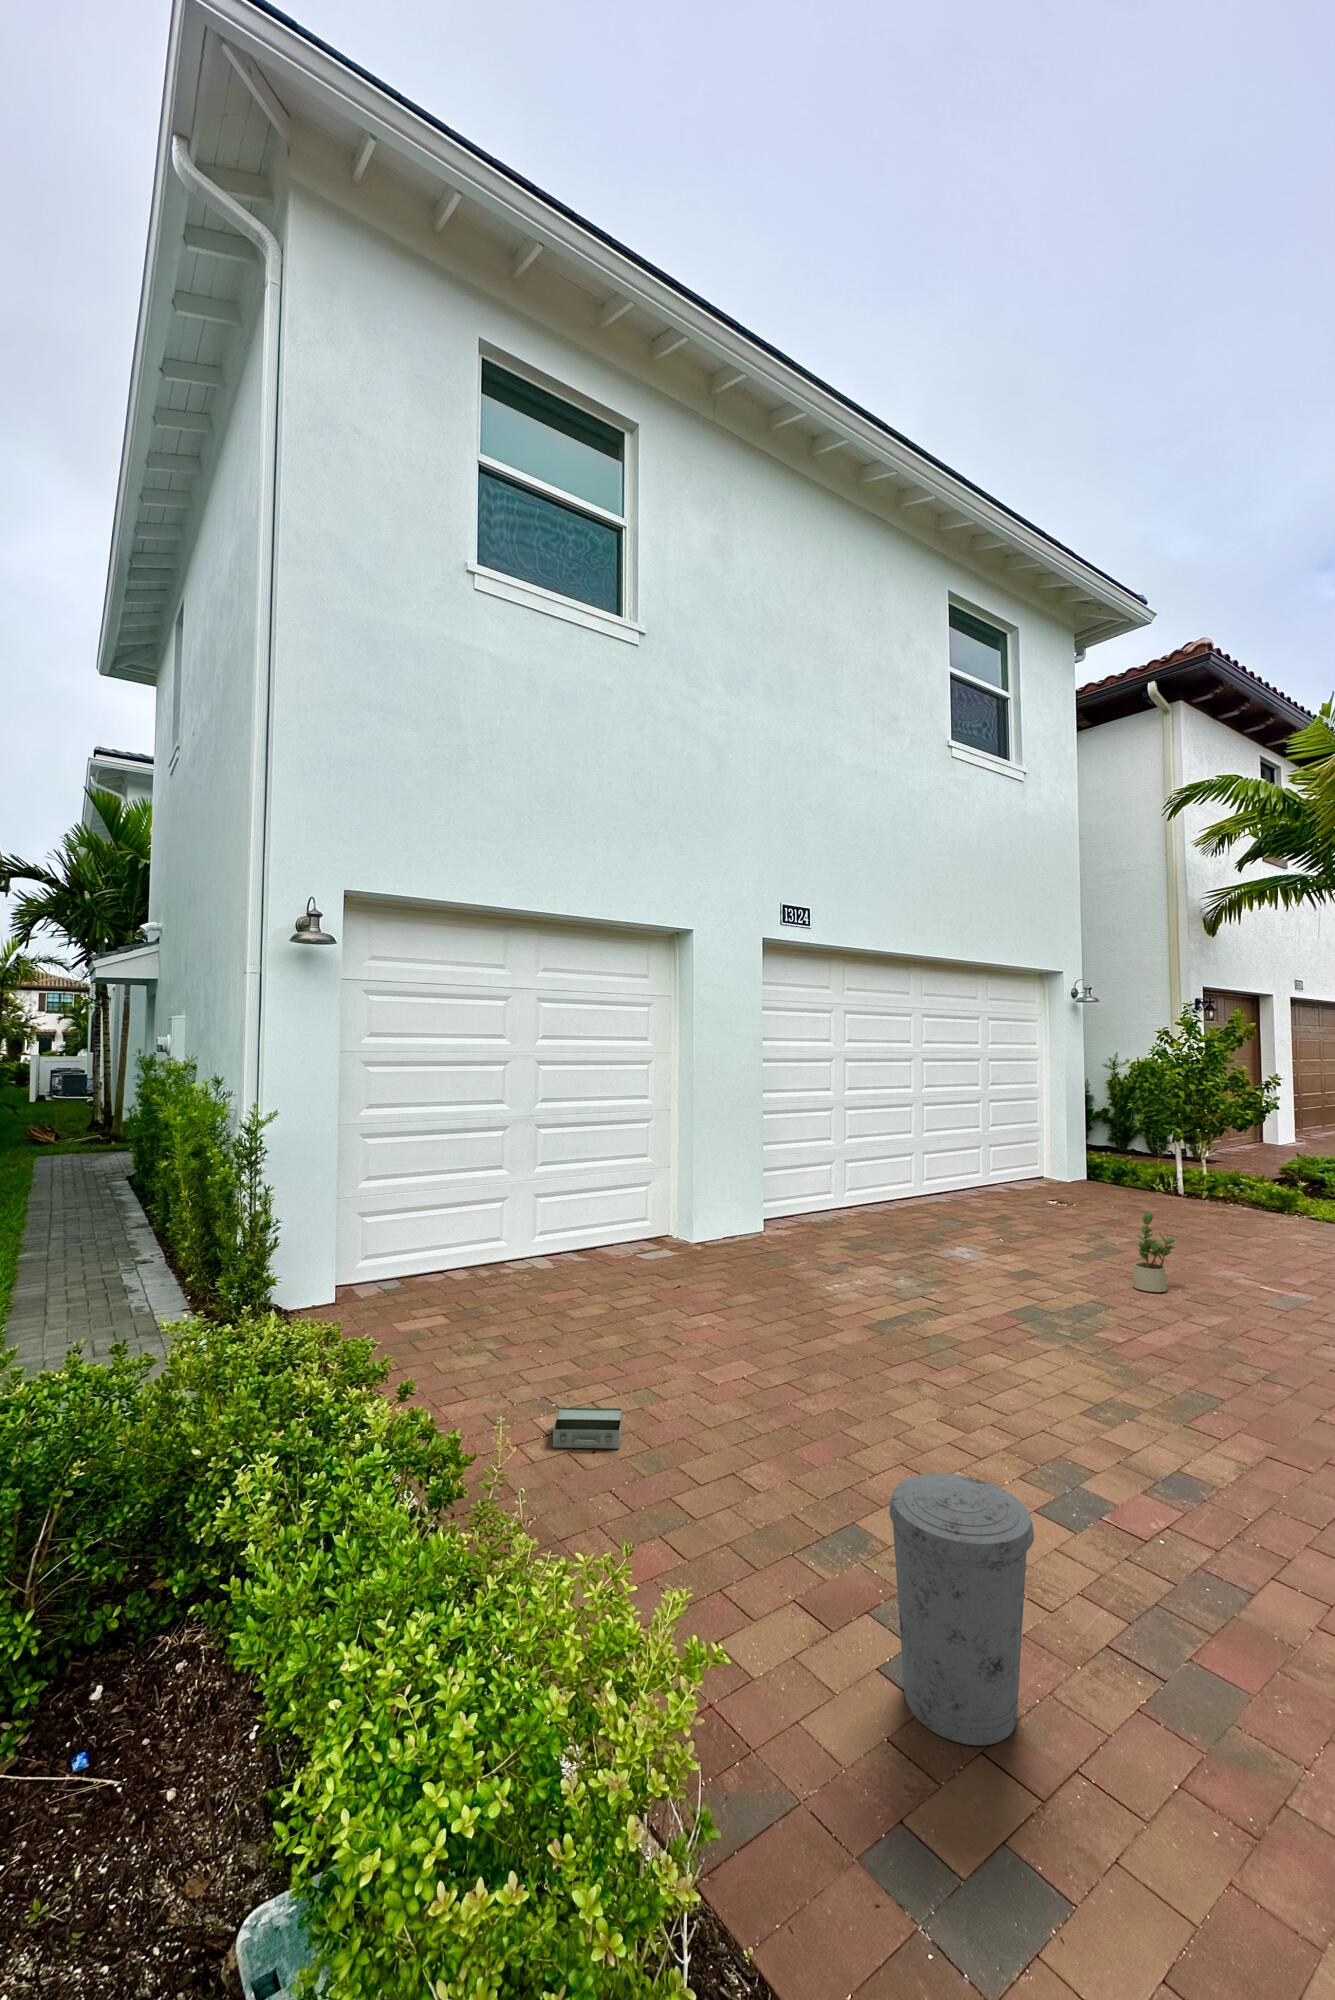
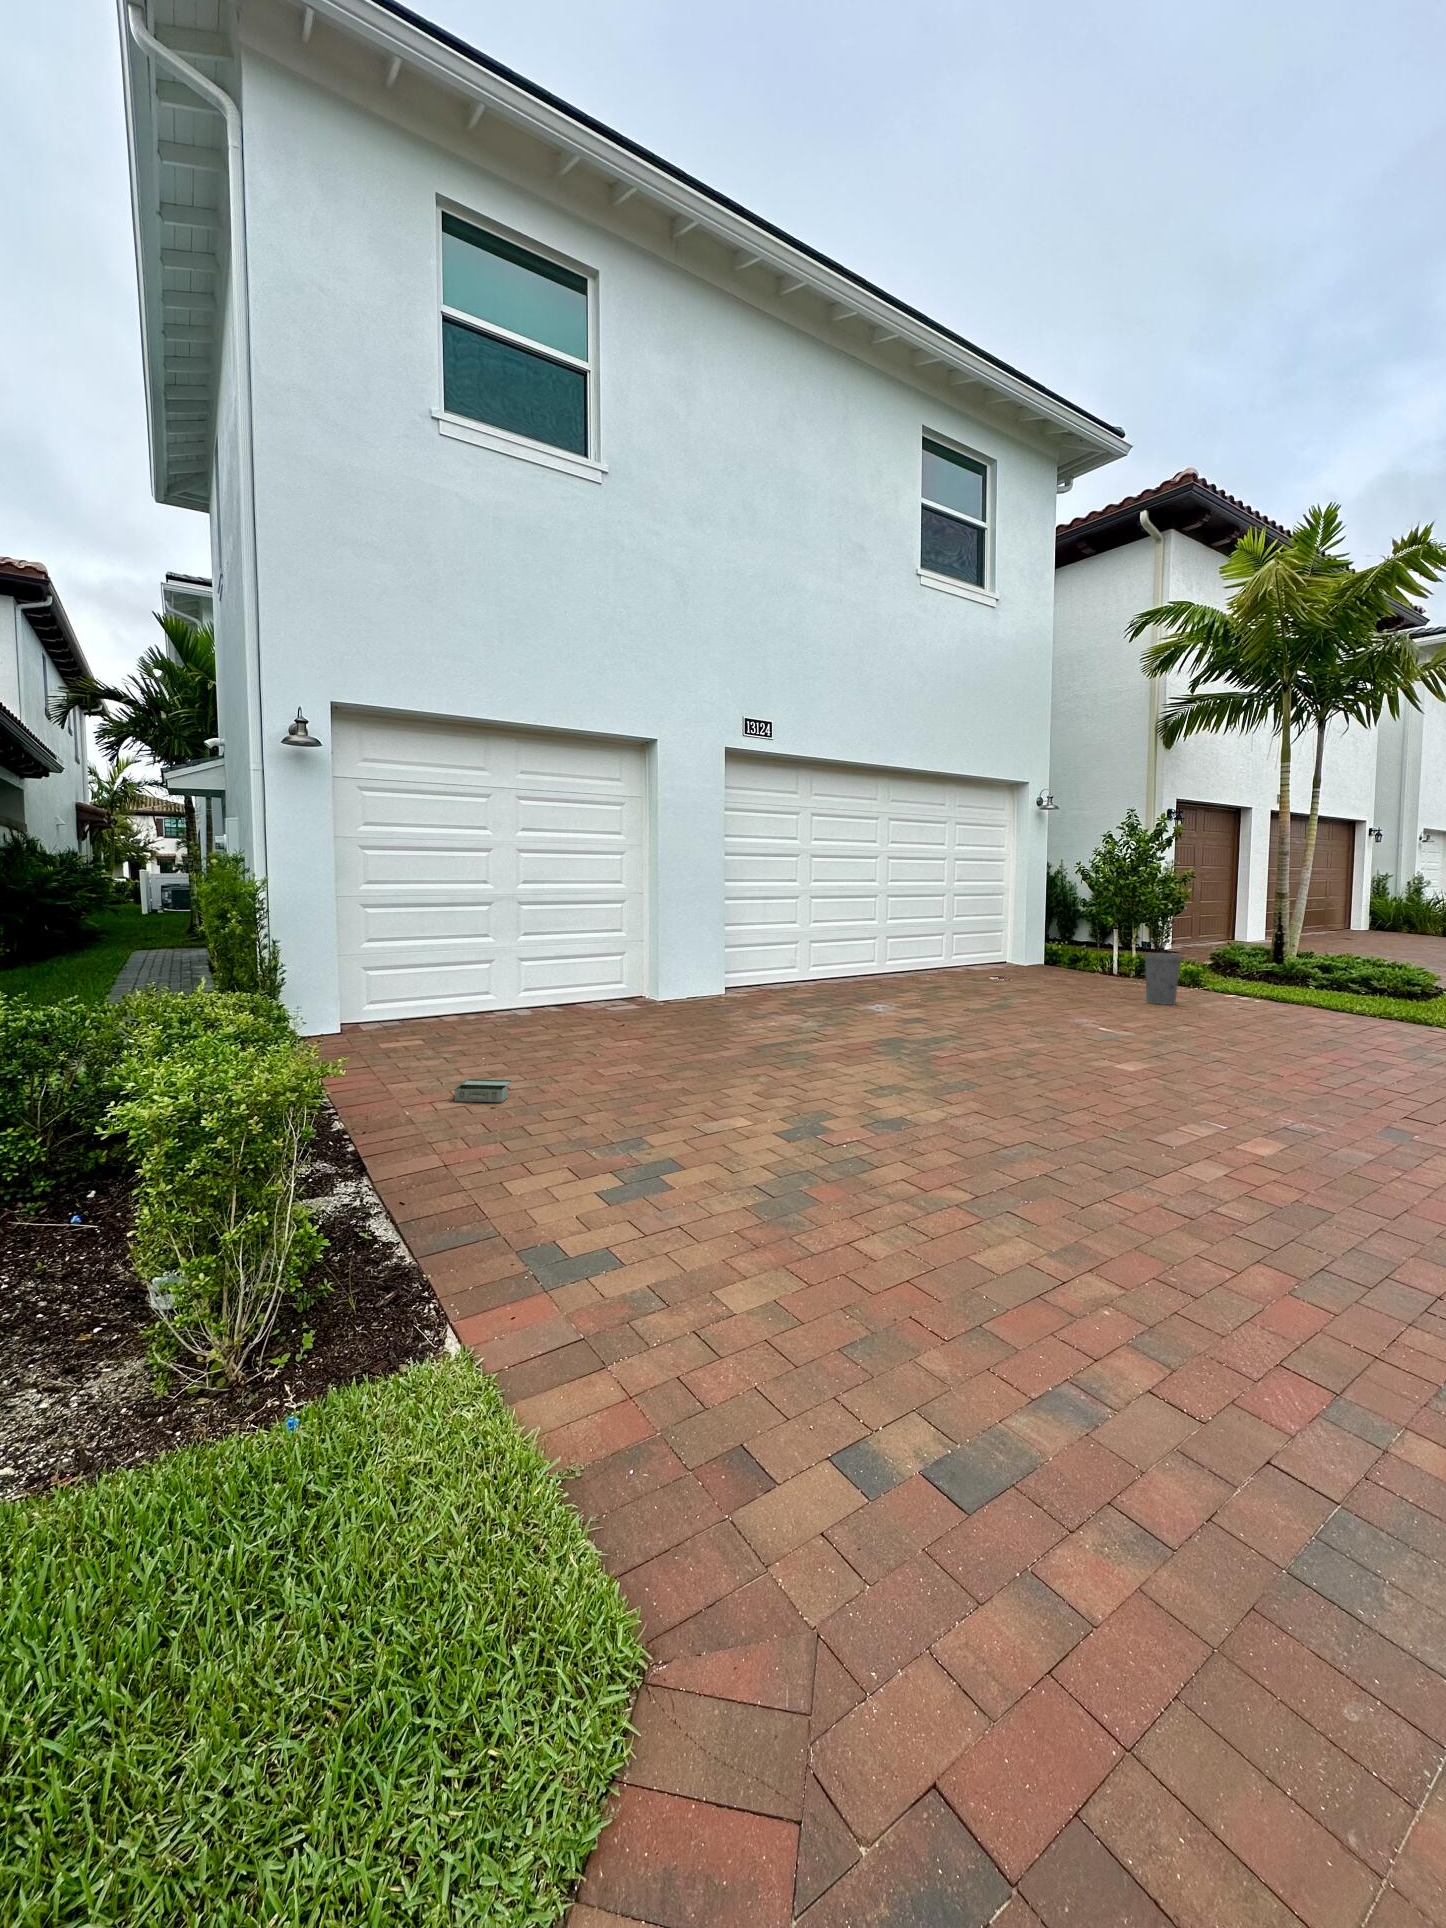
potted plant: present [1133,1212,1176,1292] -> none [991,972,1027,1036]
trash can: present [889,1473,1034,1746] -> present [1145,953,1182,1005]

